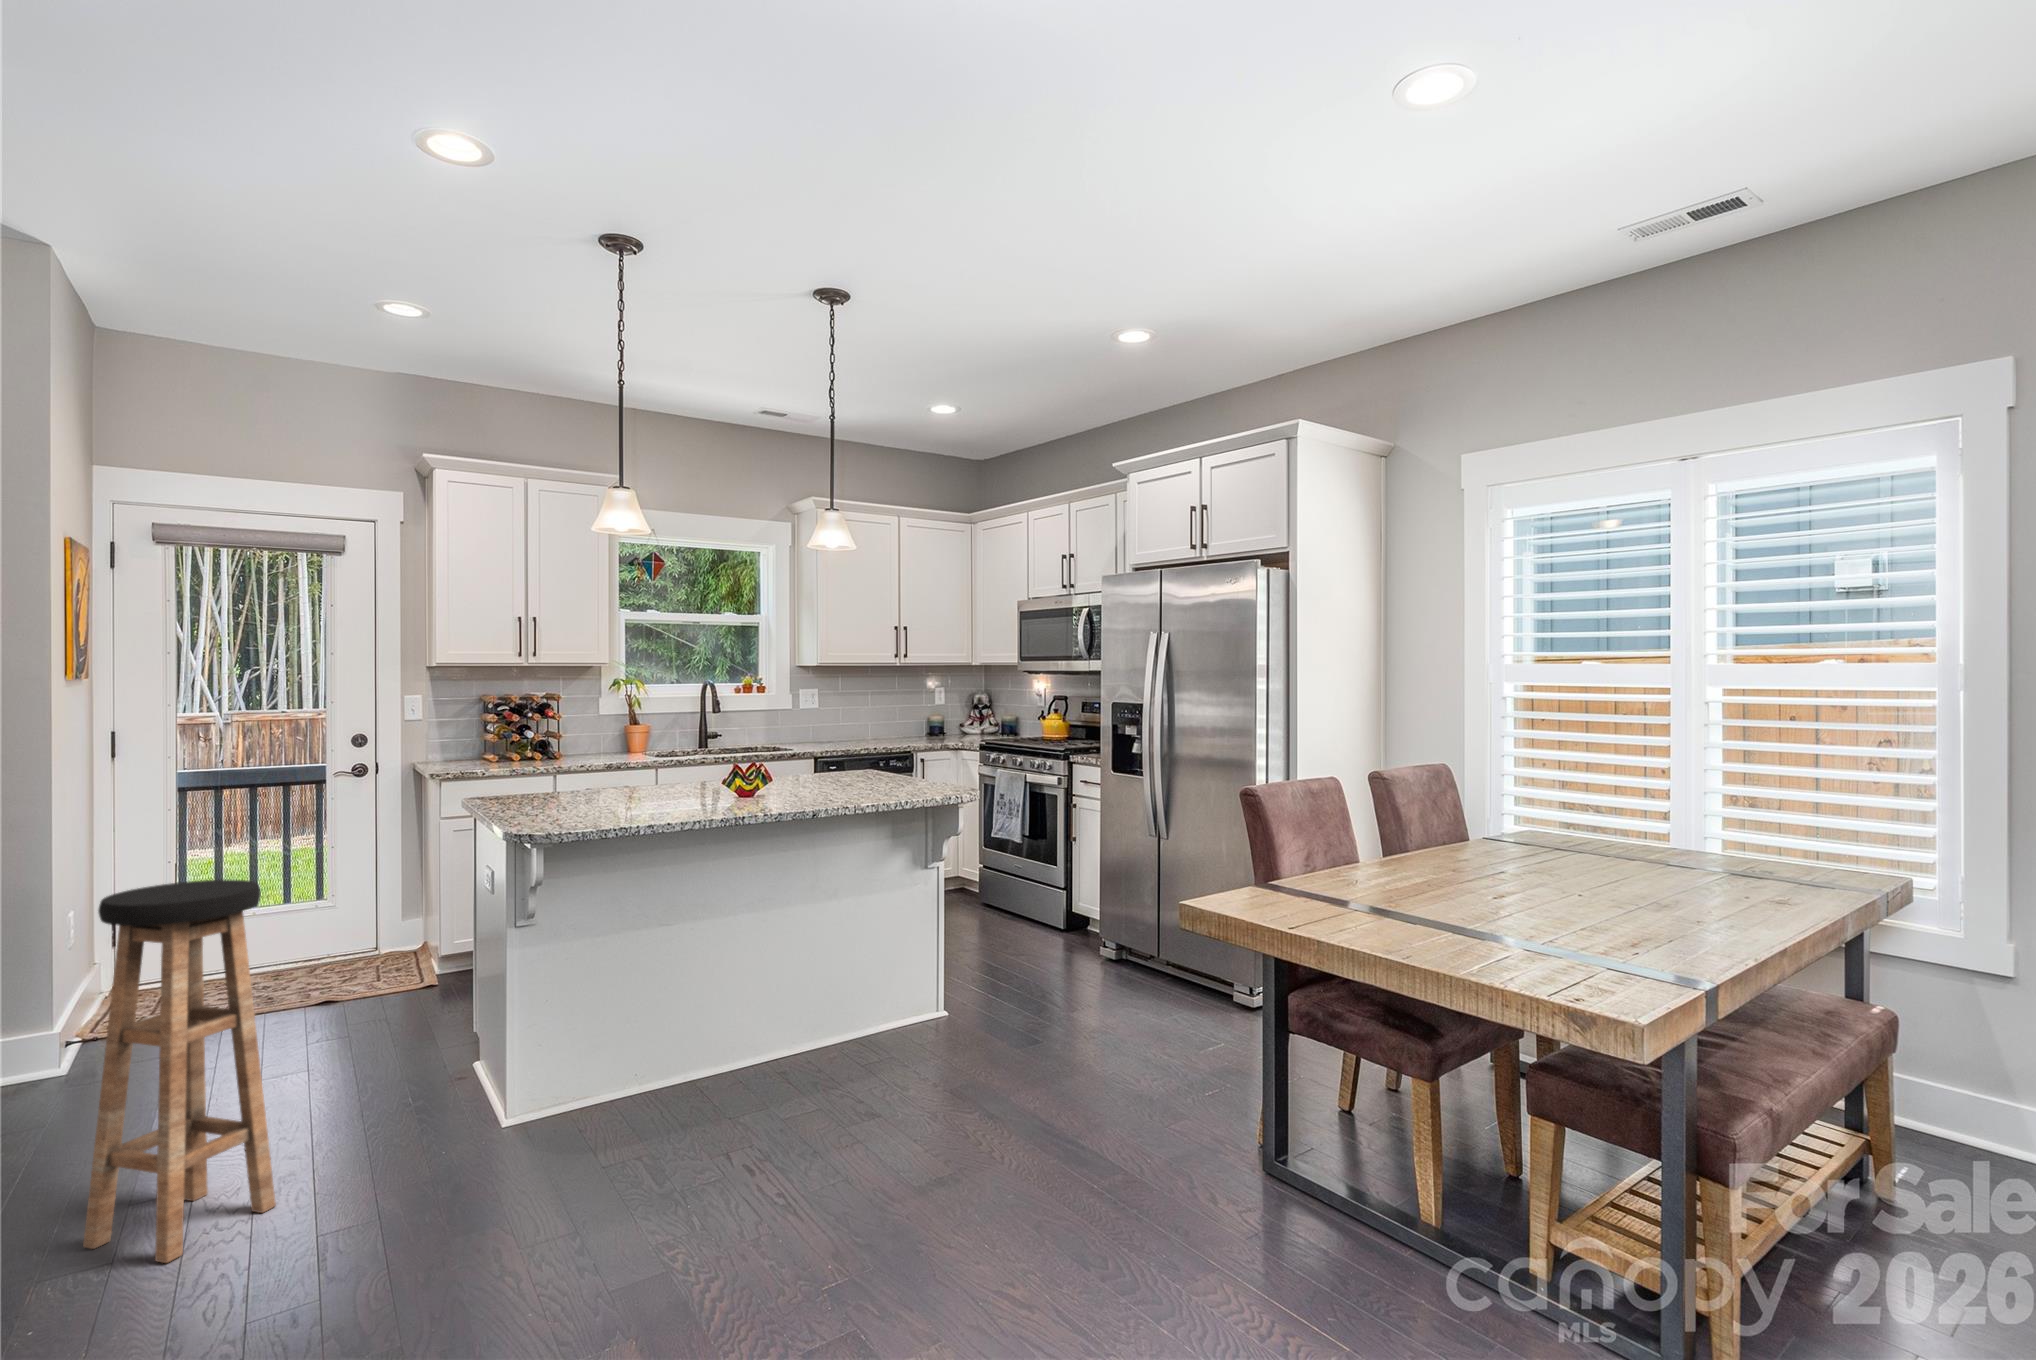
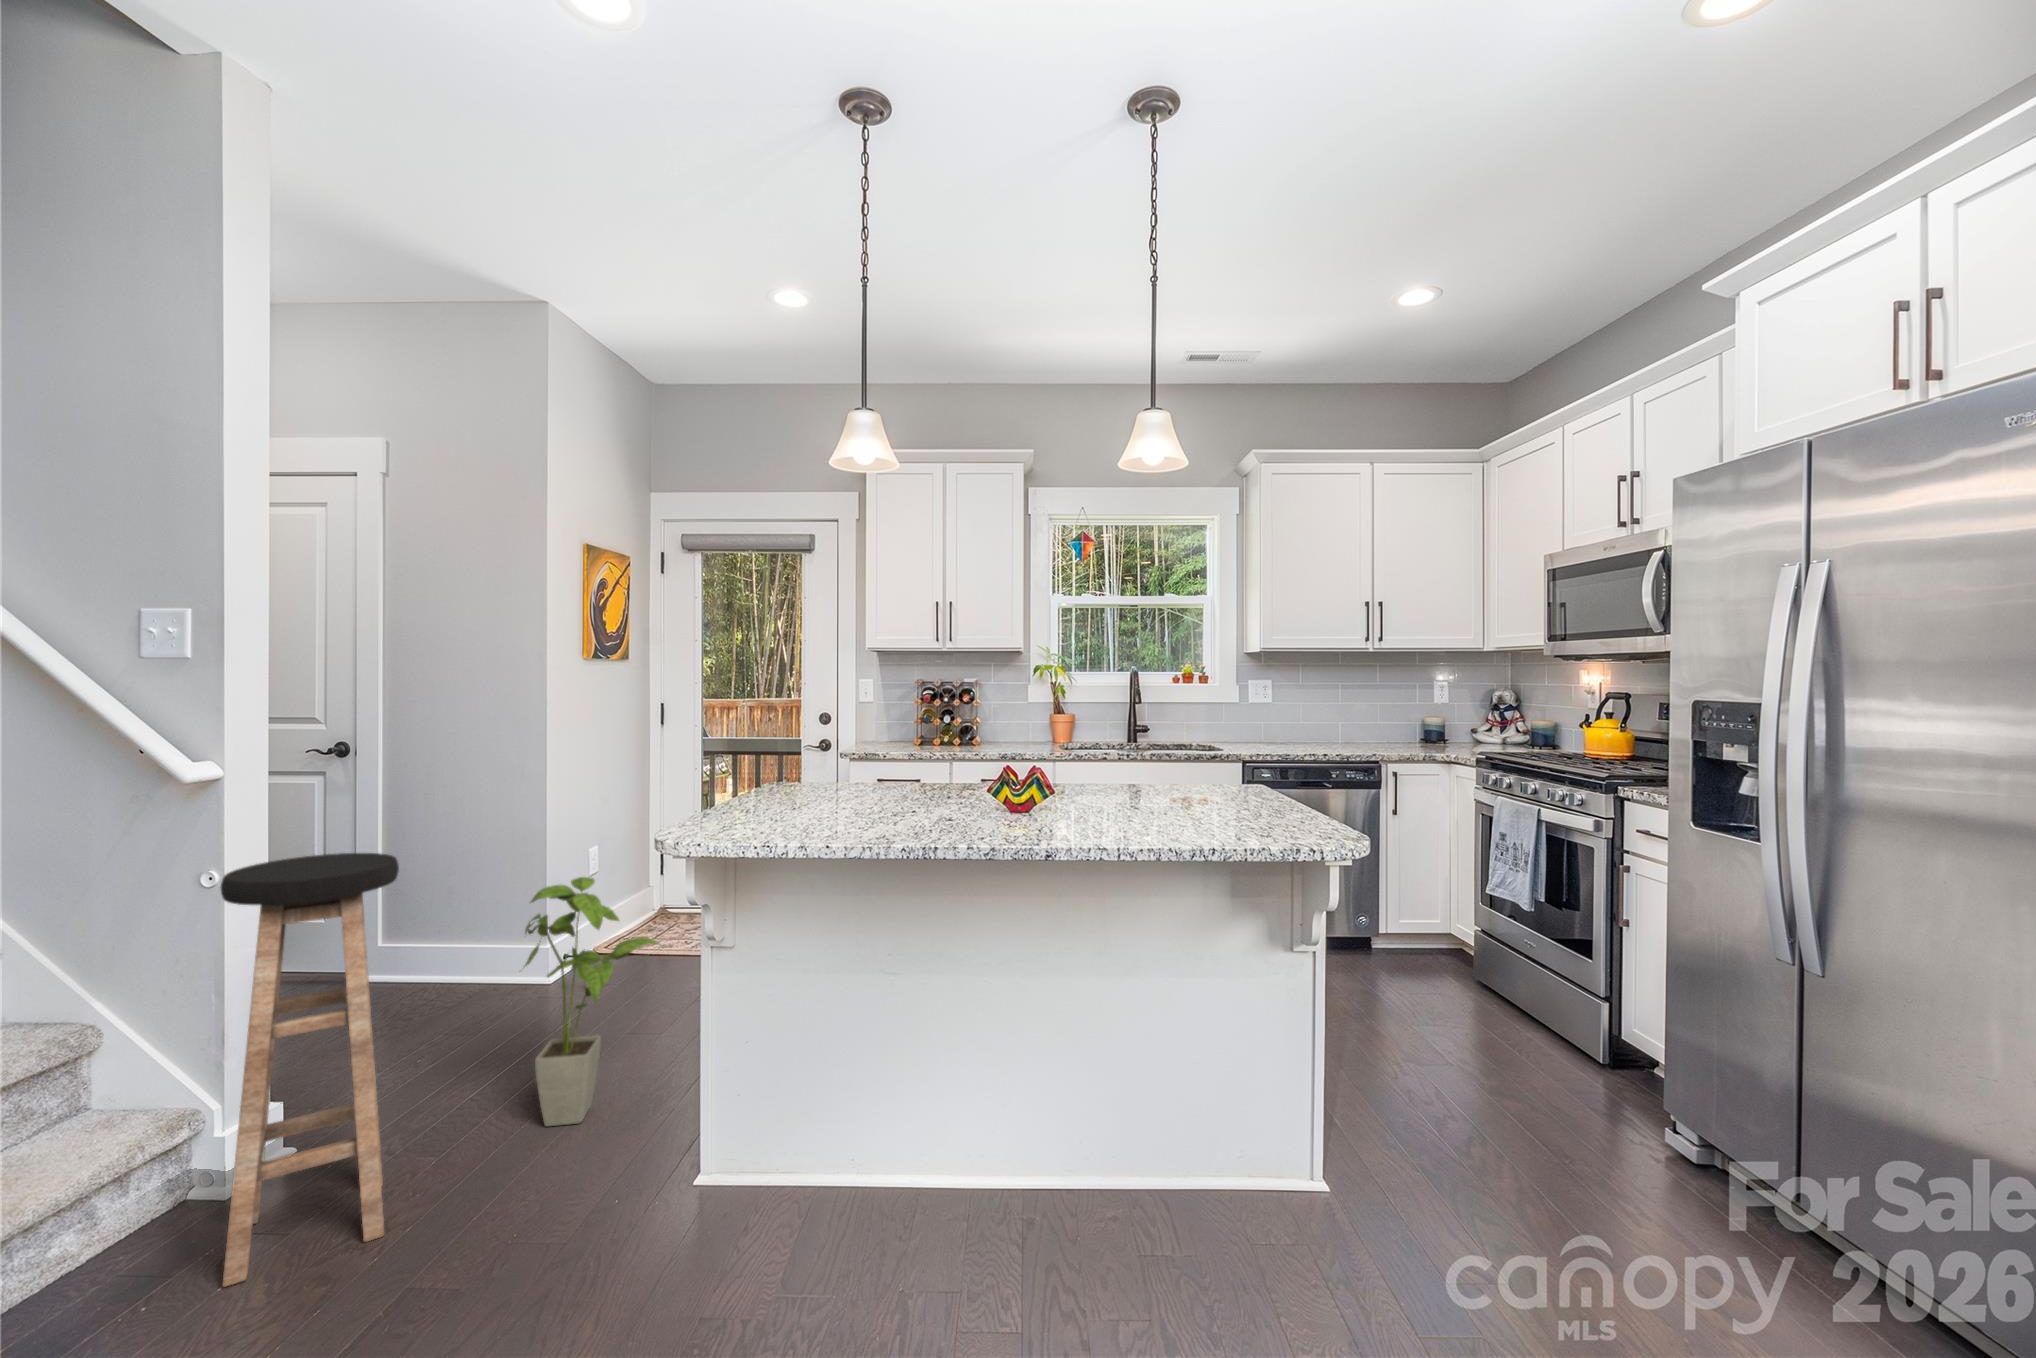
house plant: none [269,893,406,1130] -> present [525,877,661,1126]

